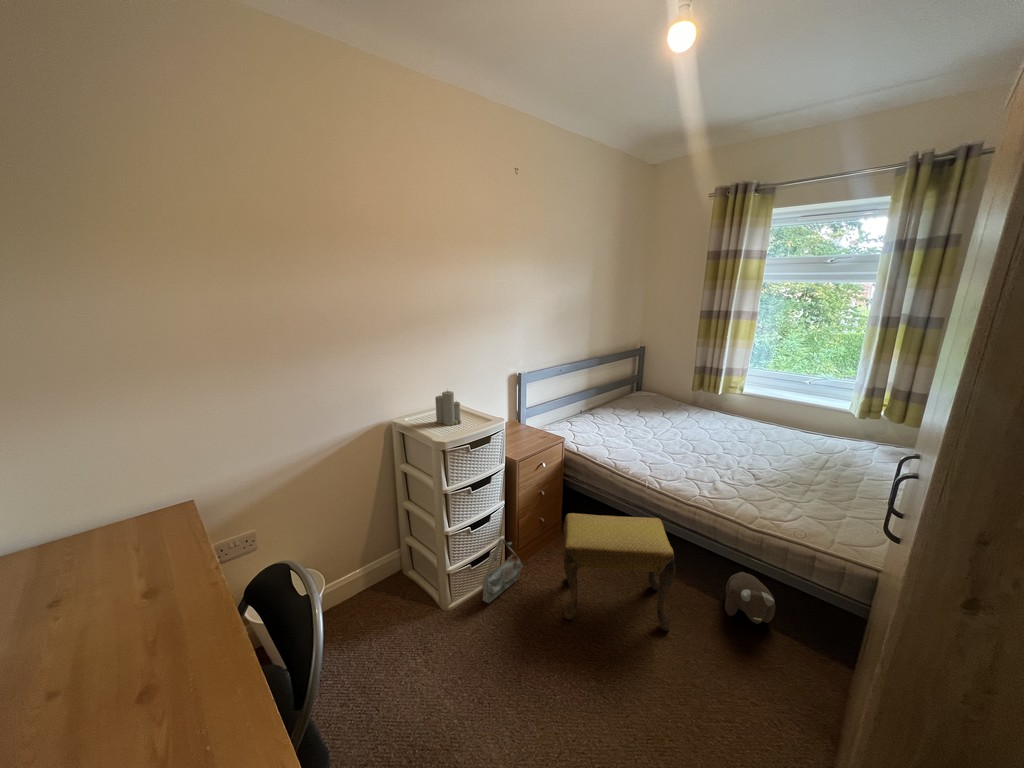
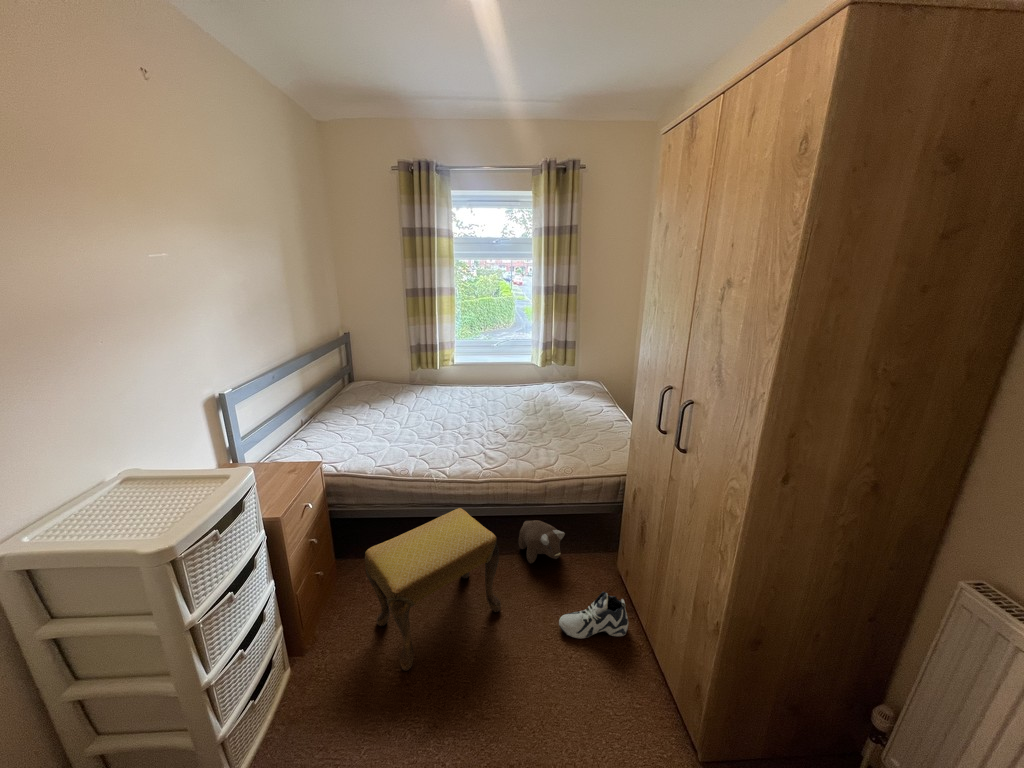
candle: present [435,391,461,426] -> none [95,450,169,517]
bag: present [482,538,523,603] -> none [277,627,322,734]
sneaker: none [717,674,808,745] -> present [559,592,628,639]

